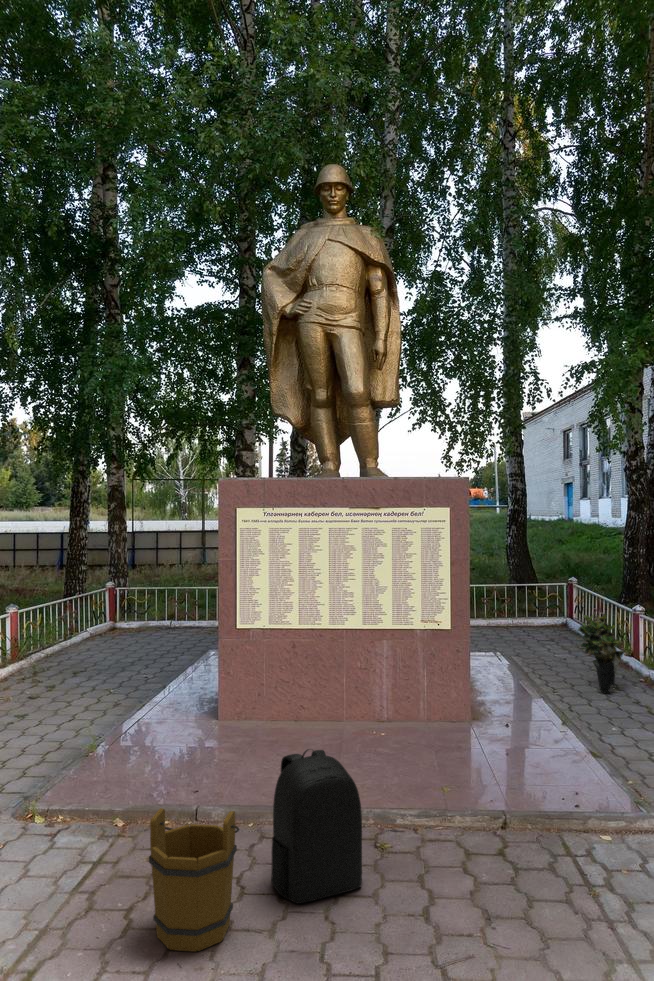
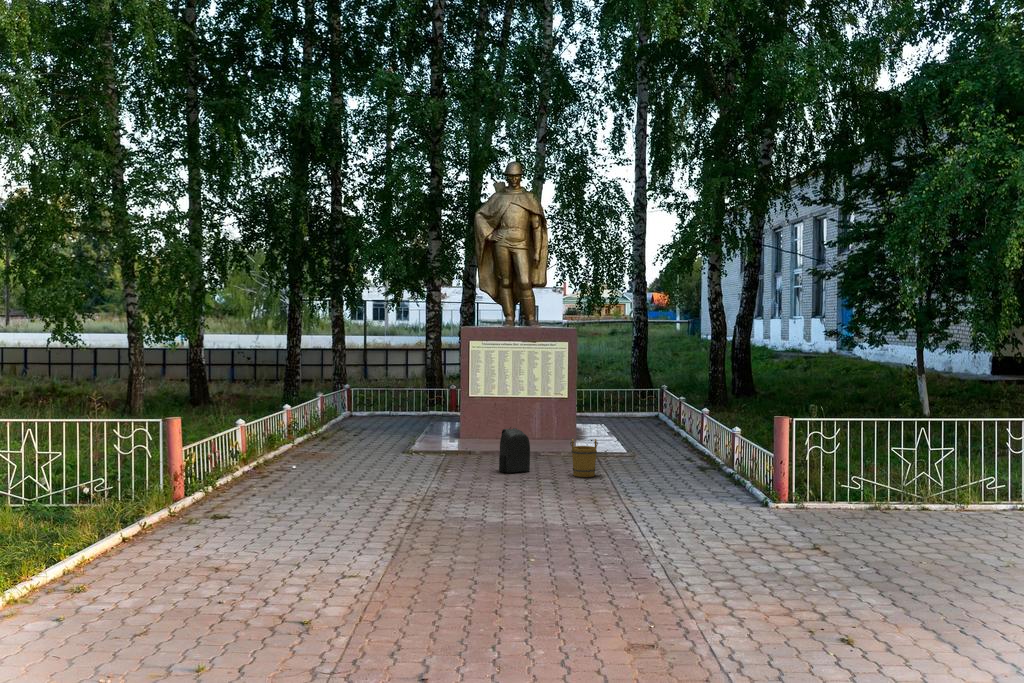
potted plant: present [578,615,624,694] -> none [641,398,665,439]
bucket: present [149,808,239,952] -> present [570,439,598,477]

